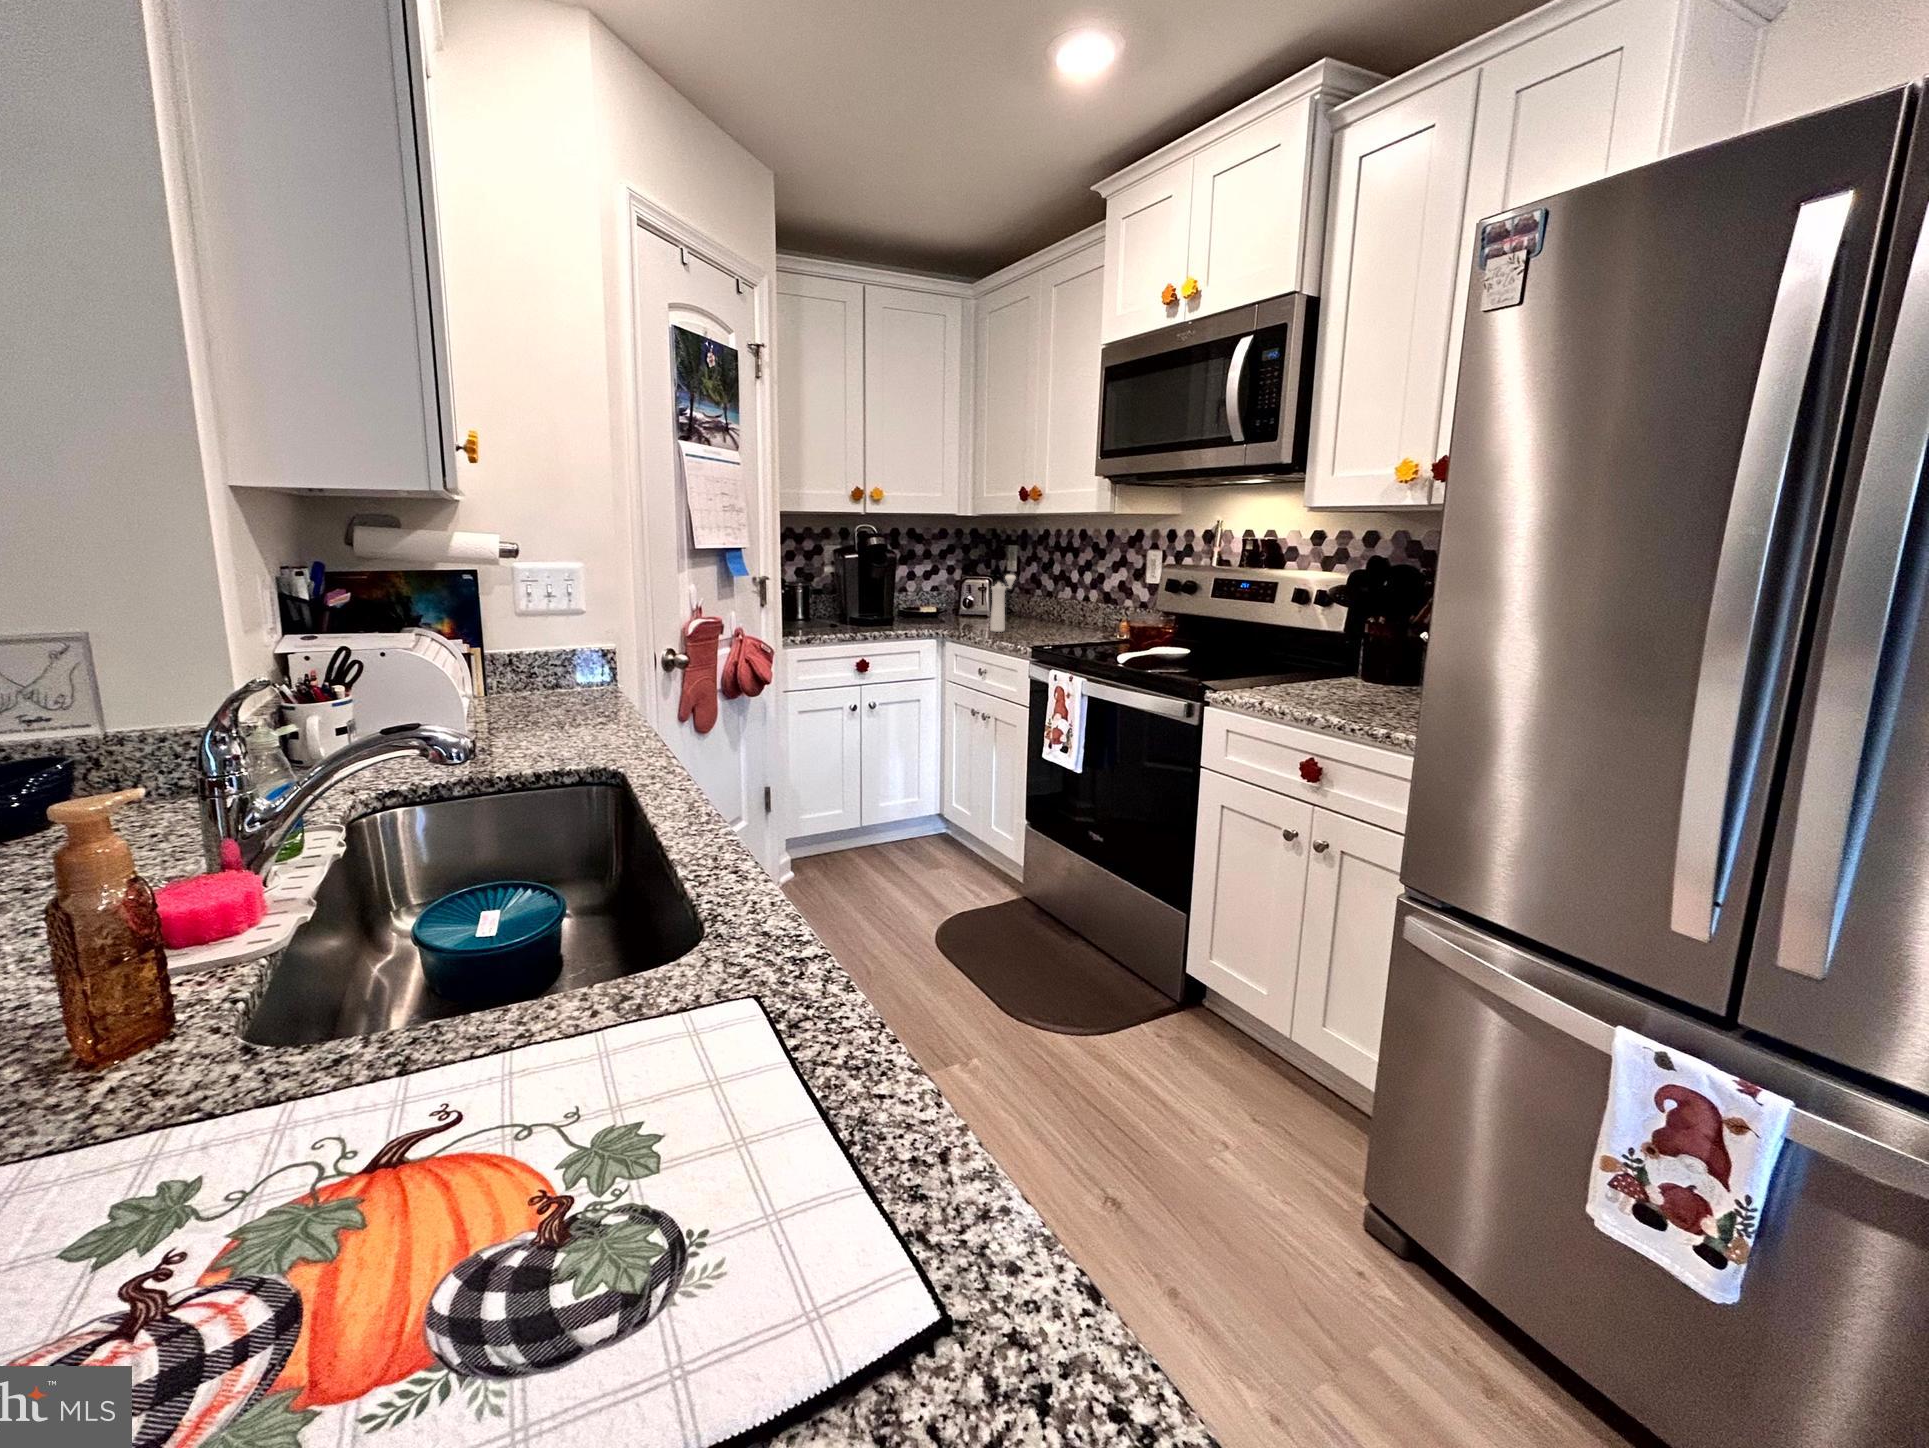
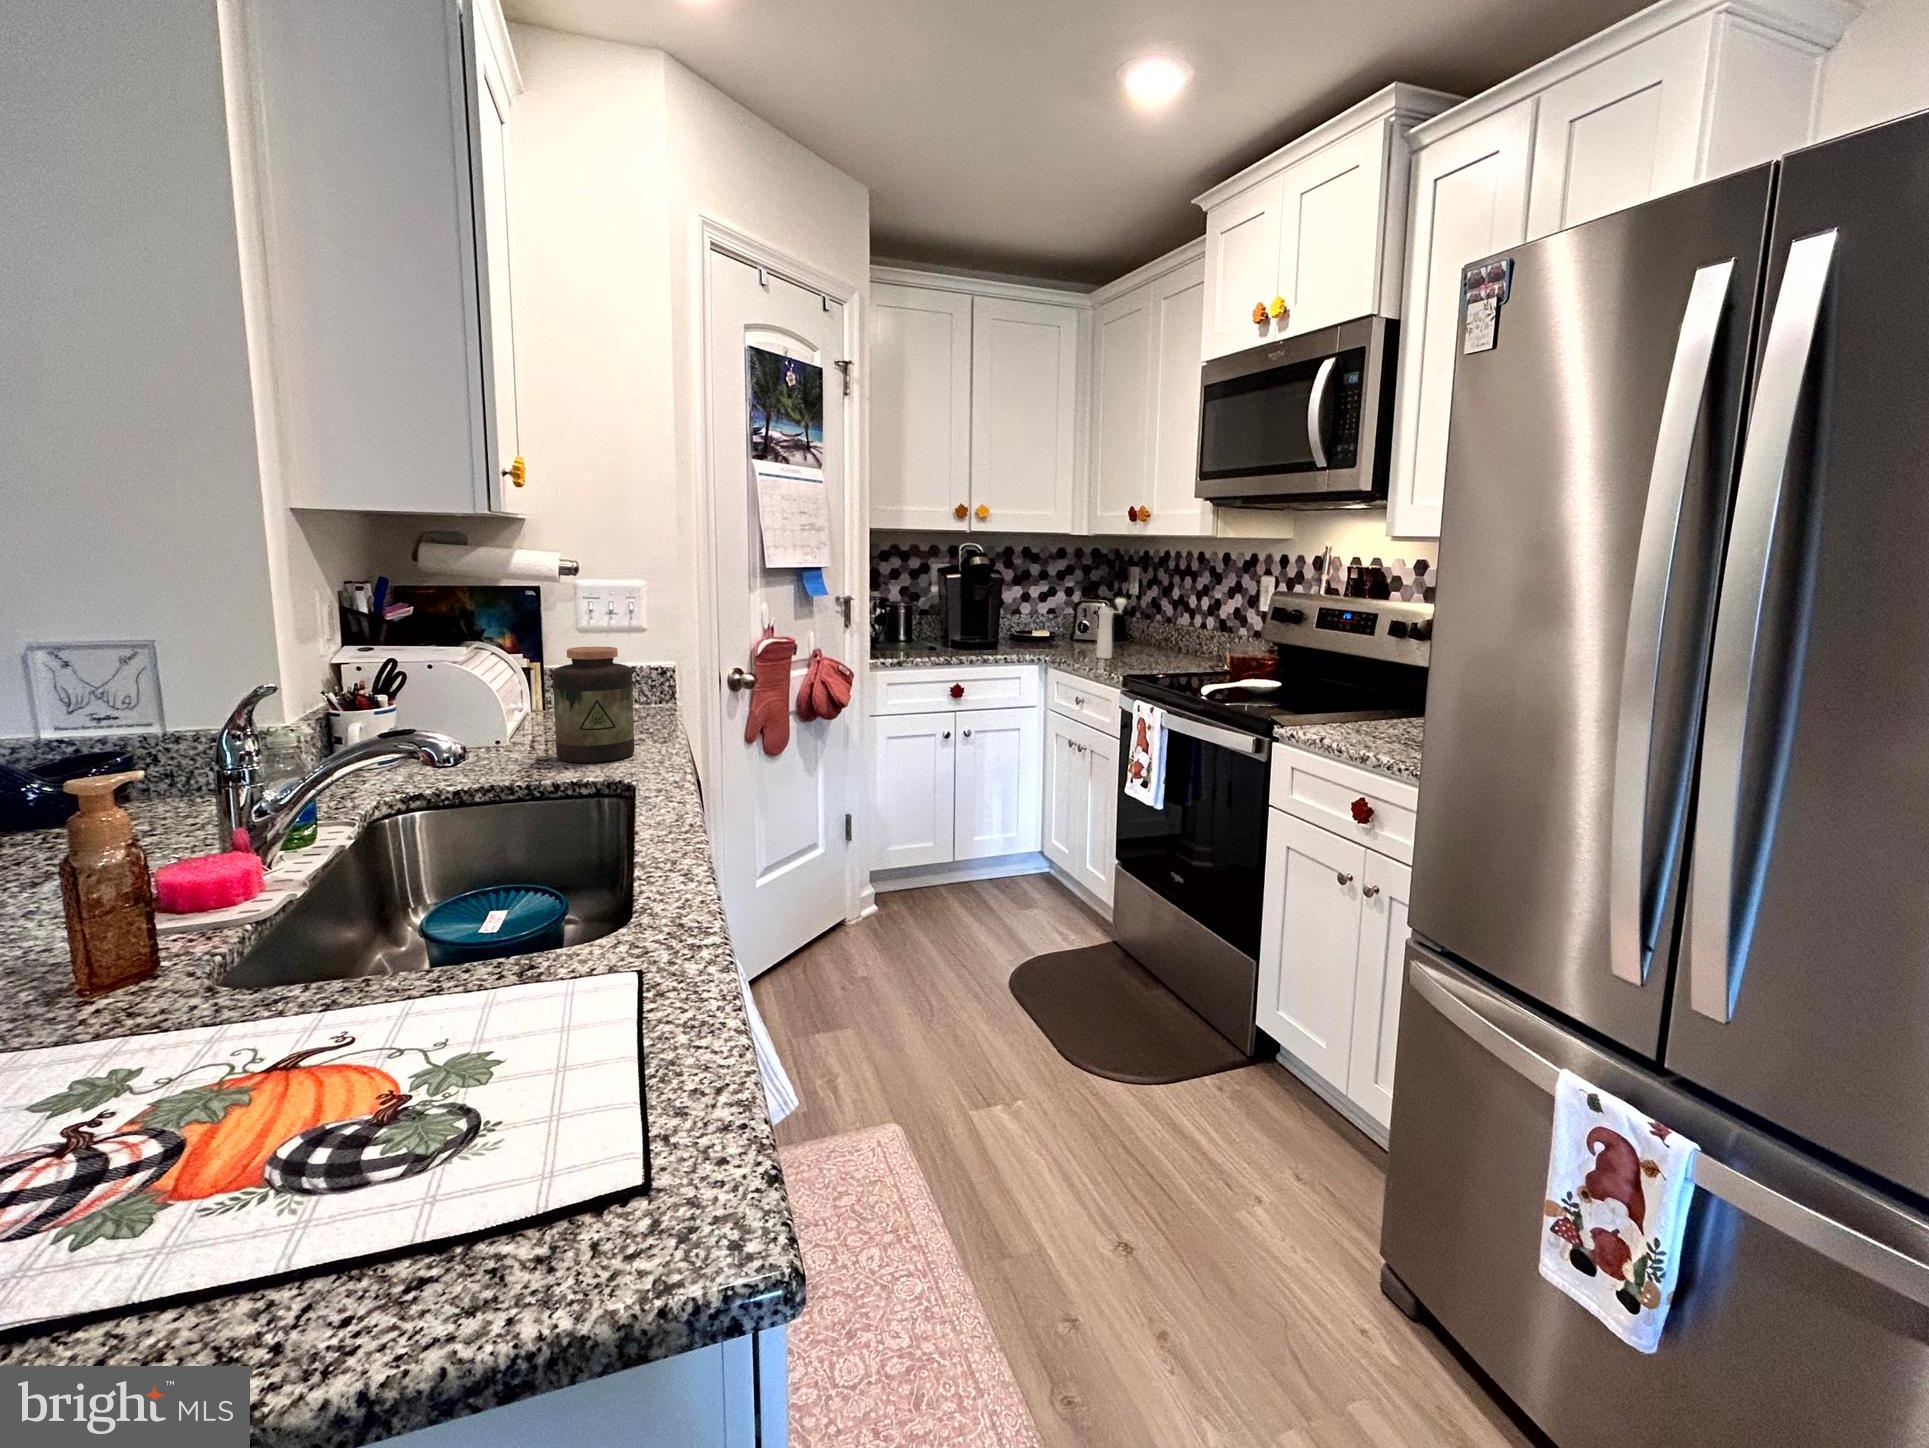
jar: none [519,629,603,749] -> present [553,647,634,763]

